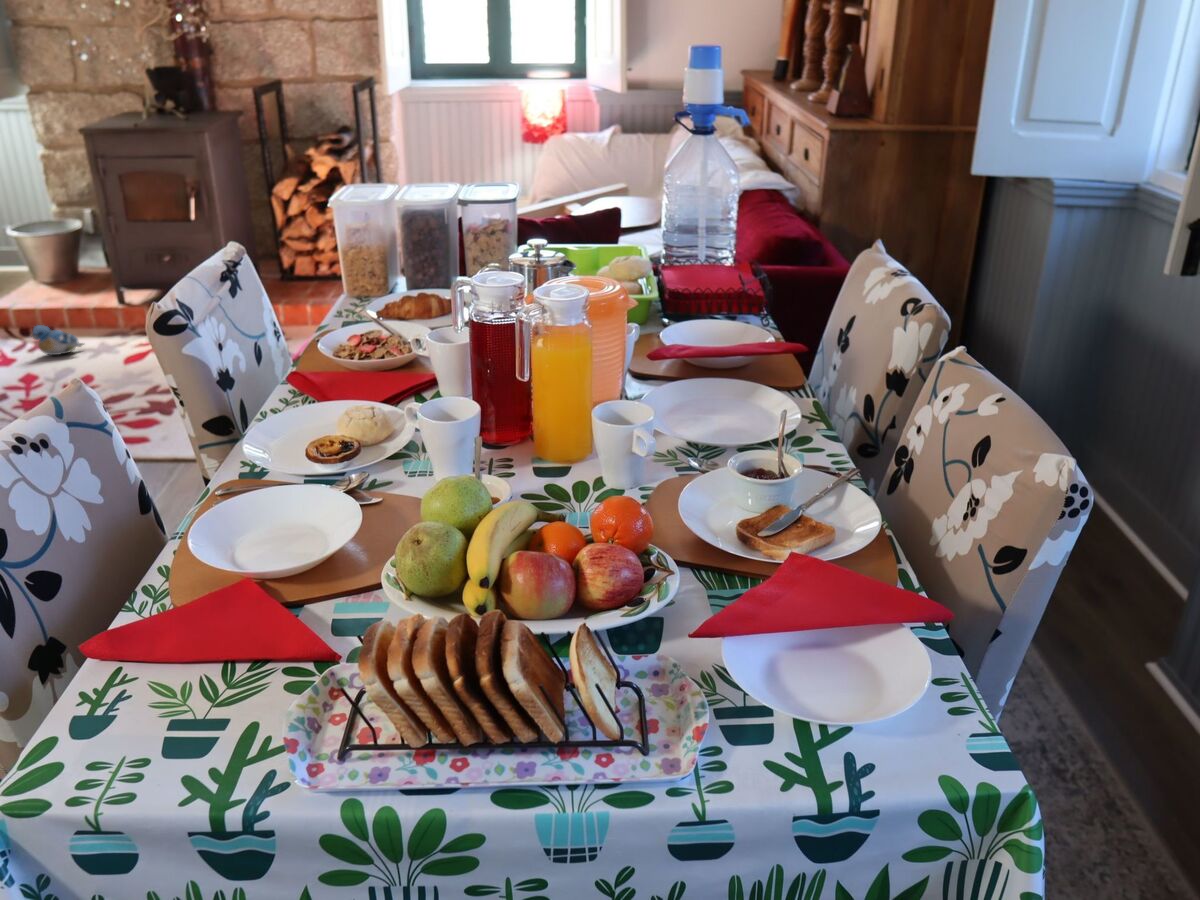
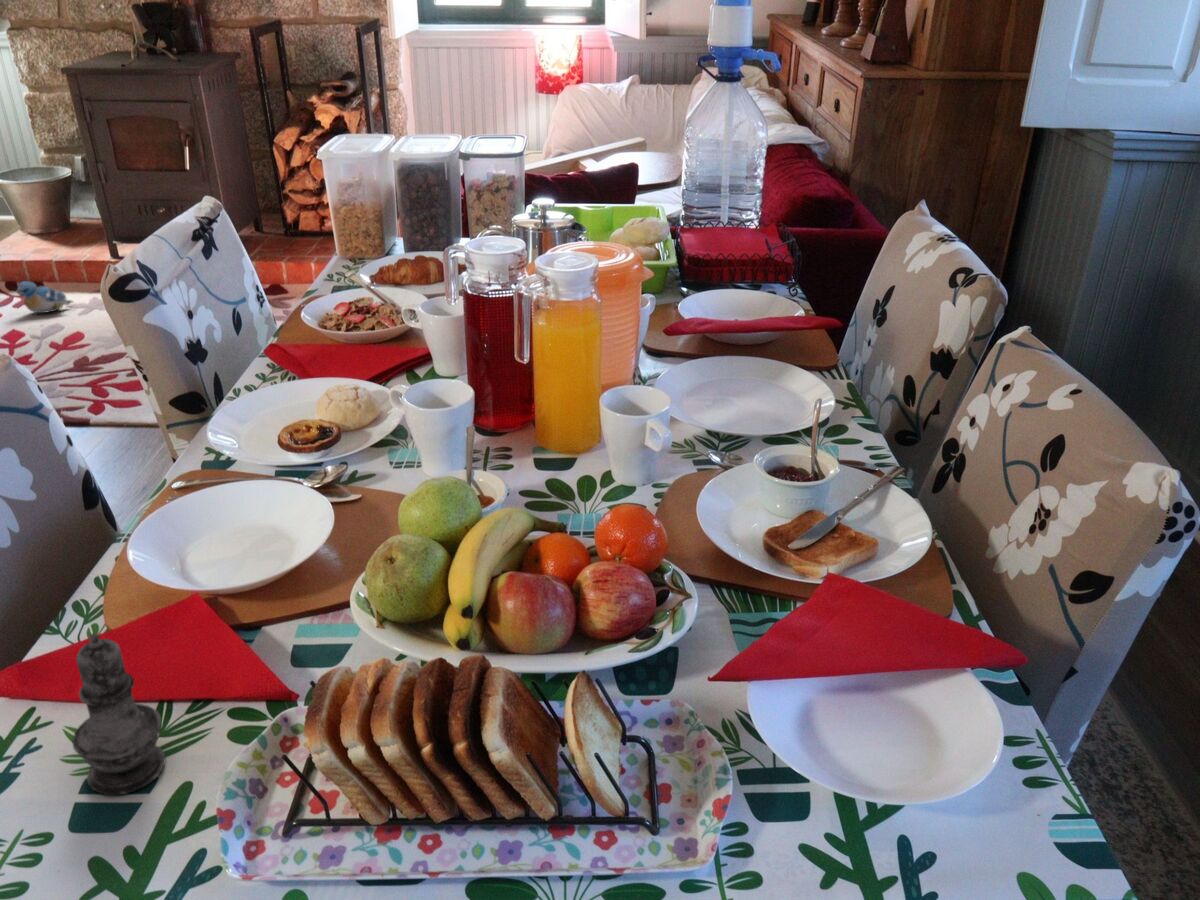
salt shaker: none [159,595,234,734] -> present [72,633,165,795]

